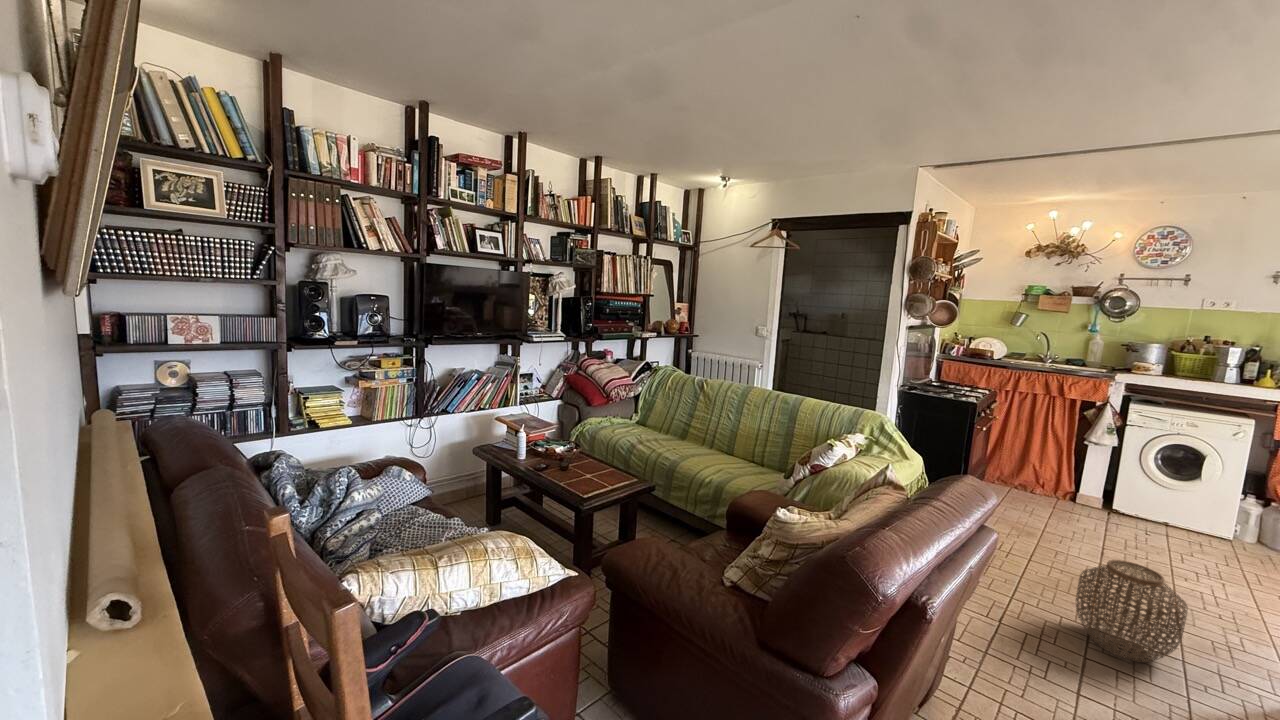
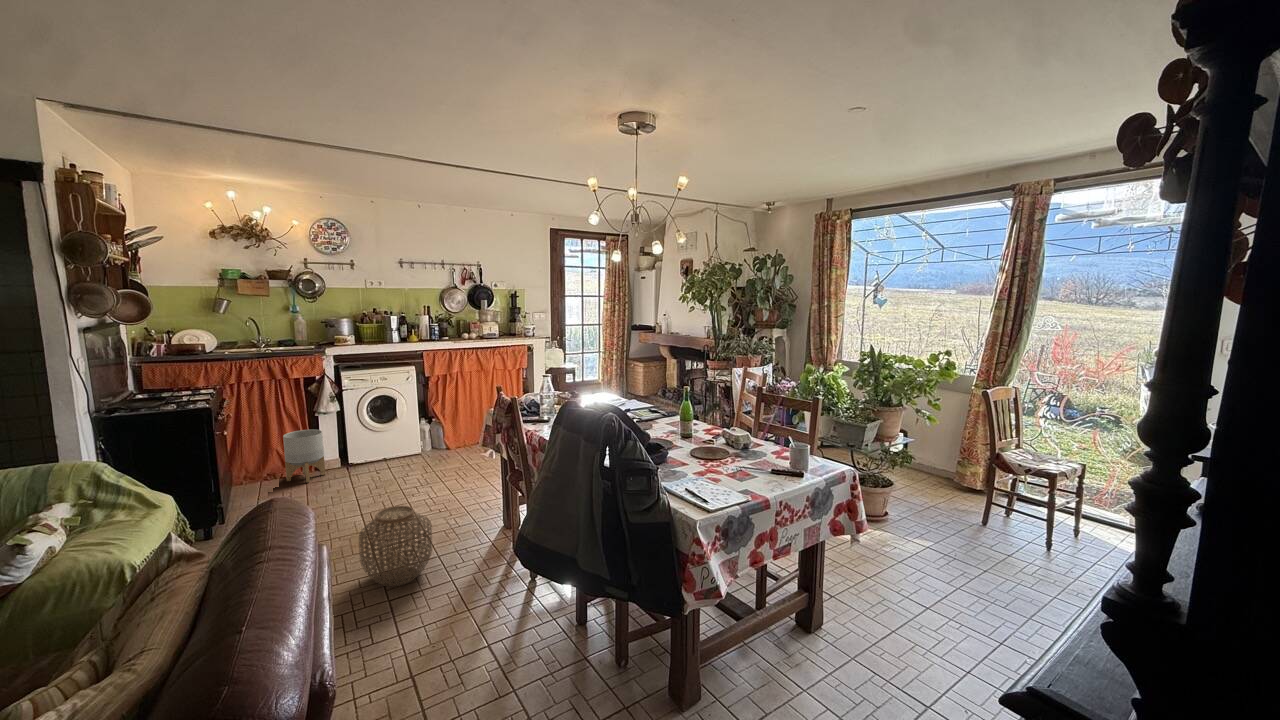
planter: none [1036,452,1087,509] -> present [283,430,325,482]

